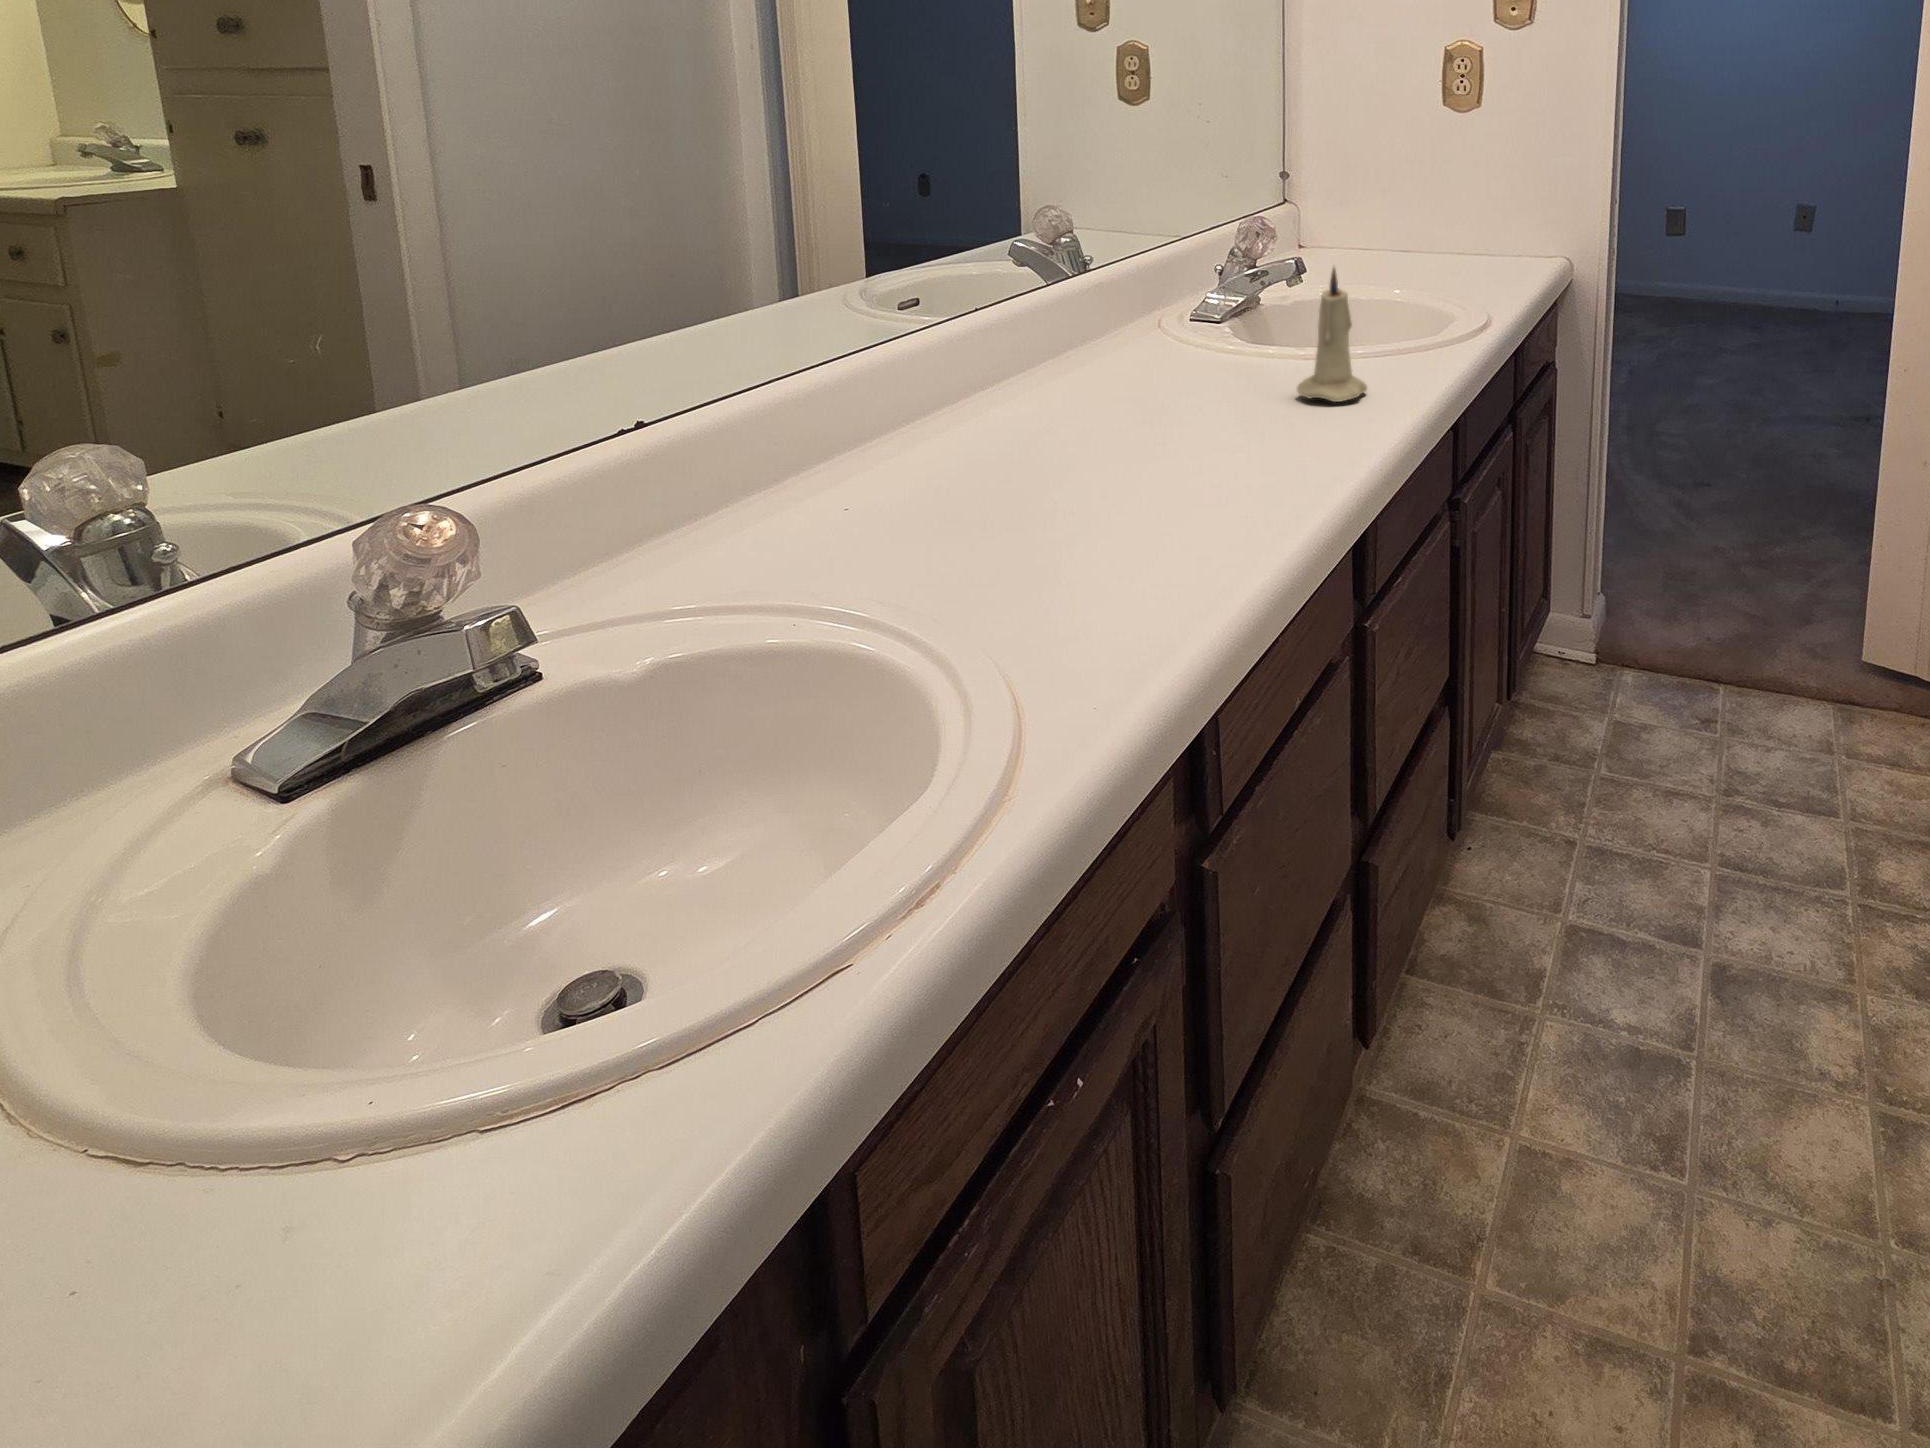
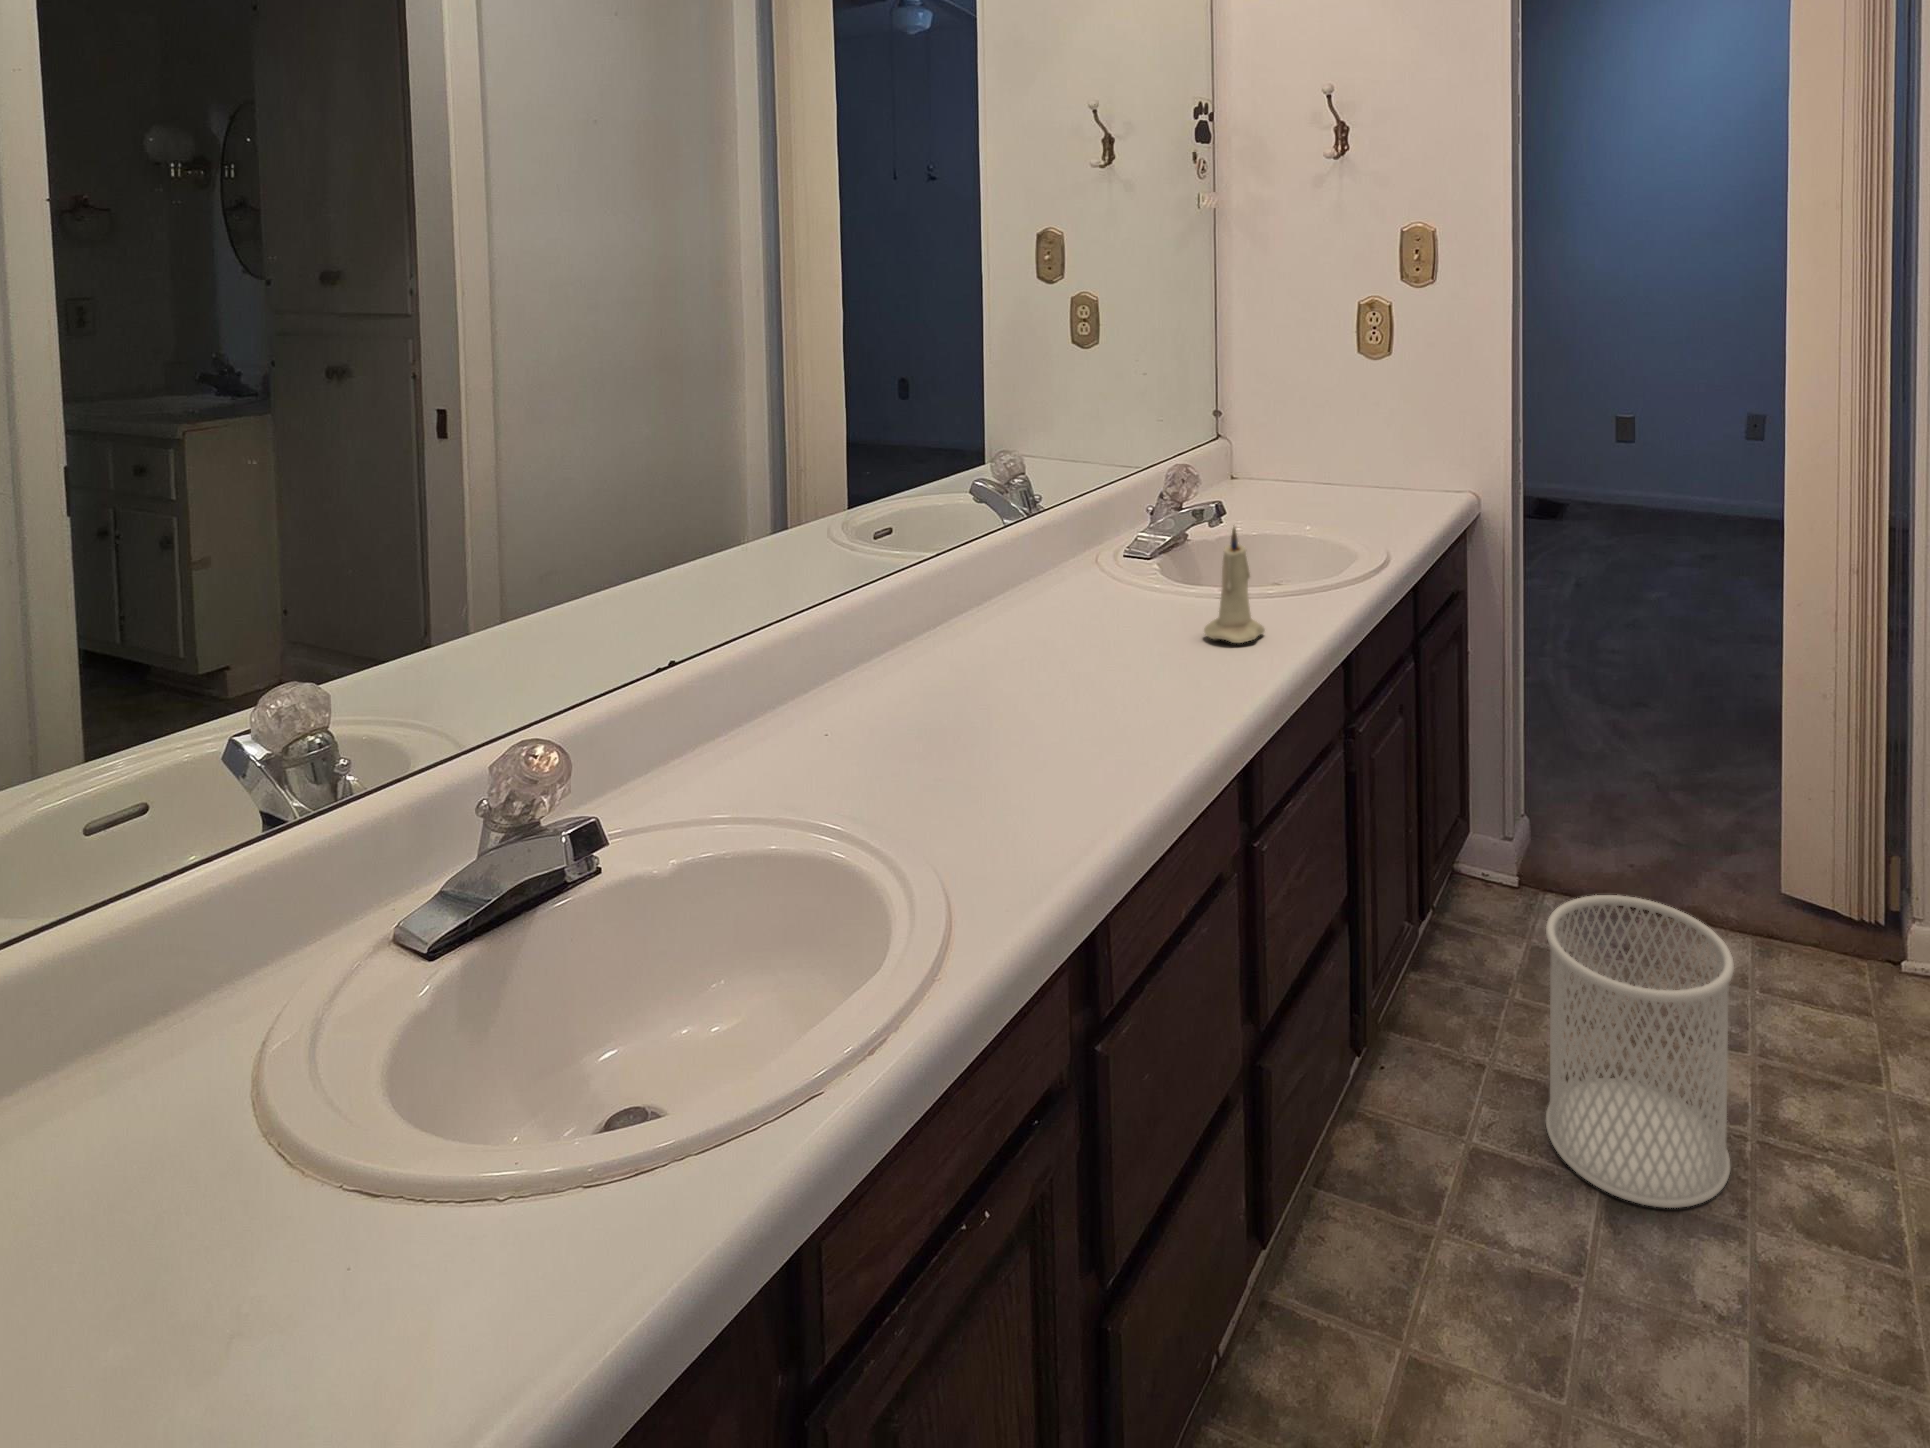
wastebasket: none [1643,668,1855,976] -> present [1546,895,1734,1208]

